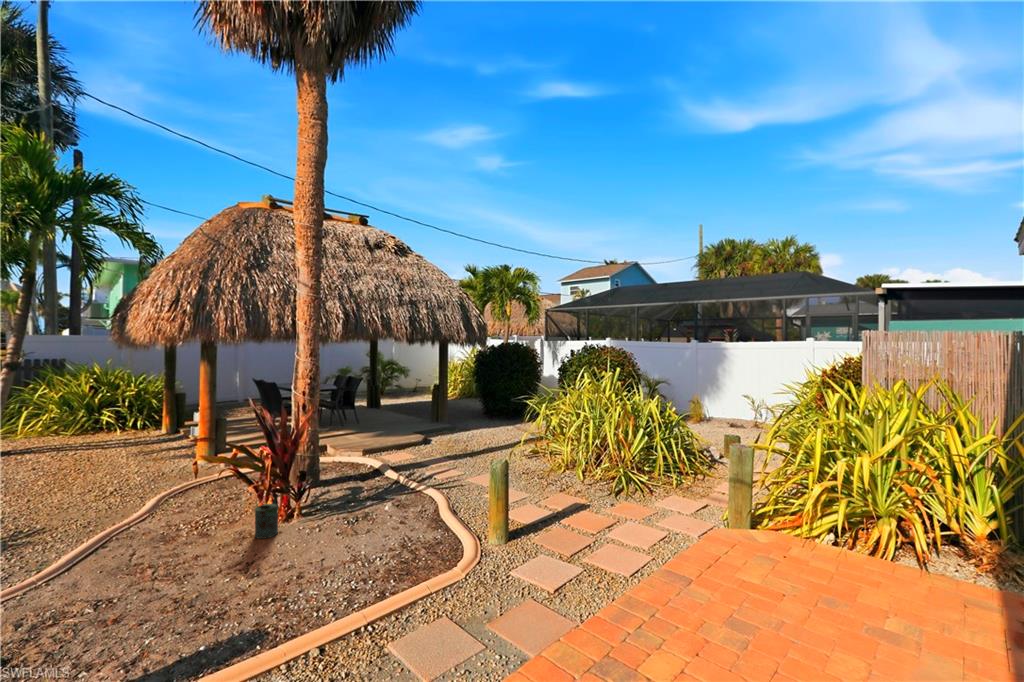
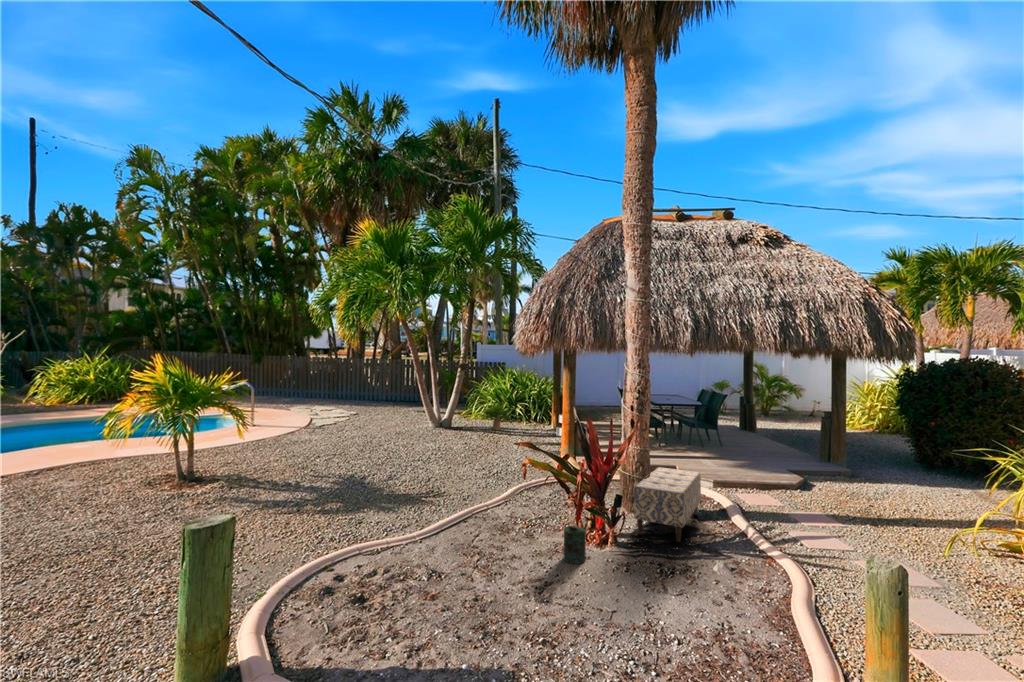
potted plant: none [65,406,115,439] -> present [484,405,509,430]
bench: none [312,440,361,501] -> present [634,467,701,542]

